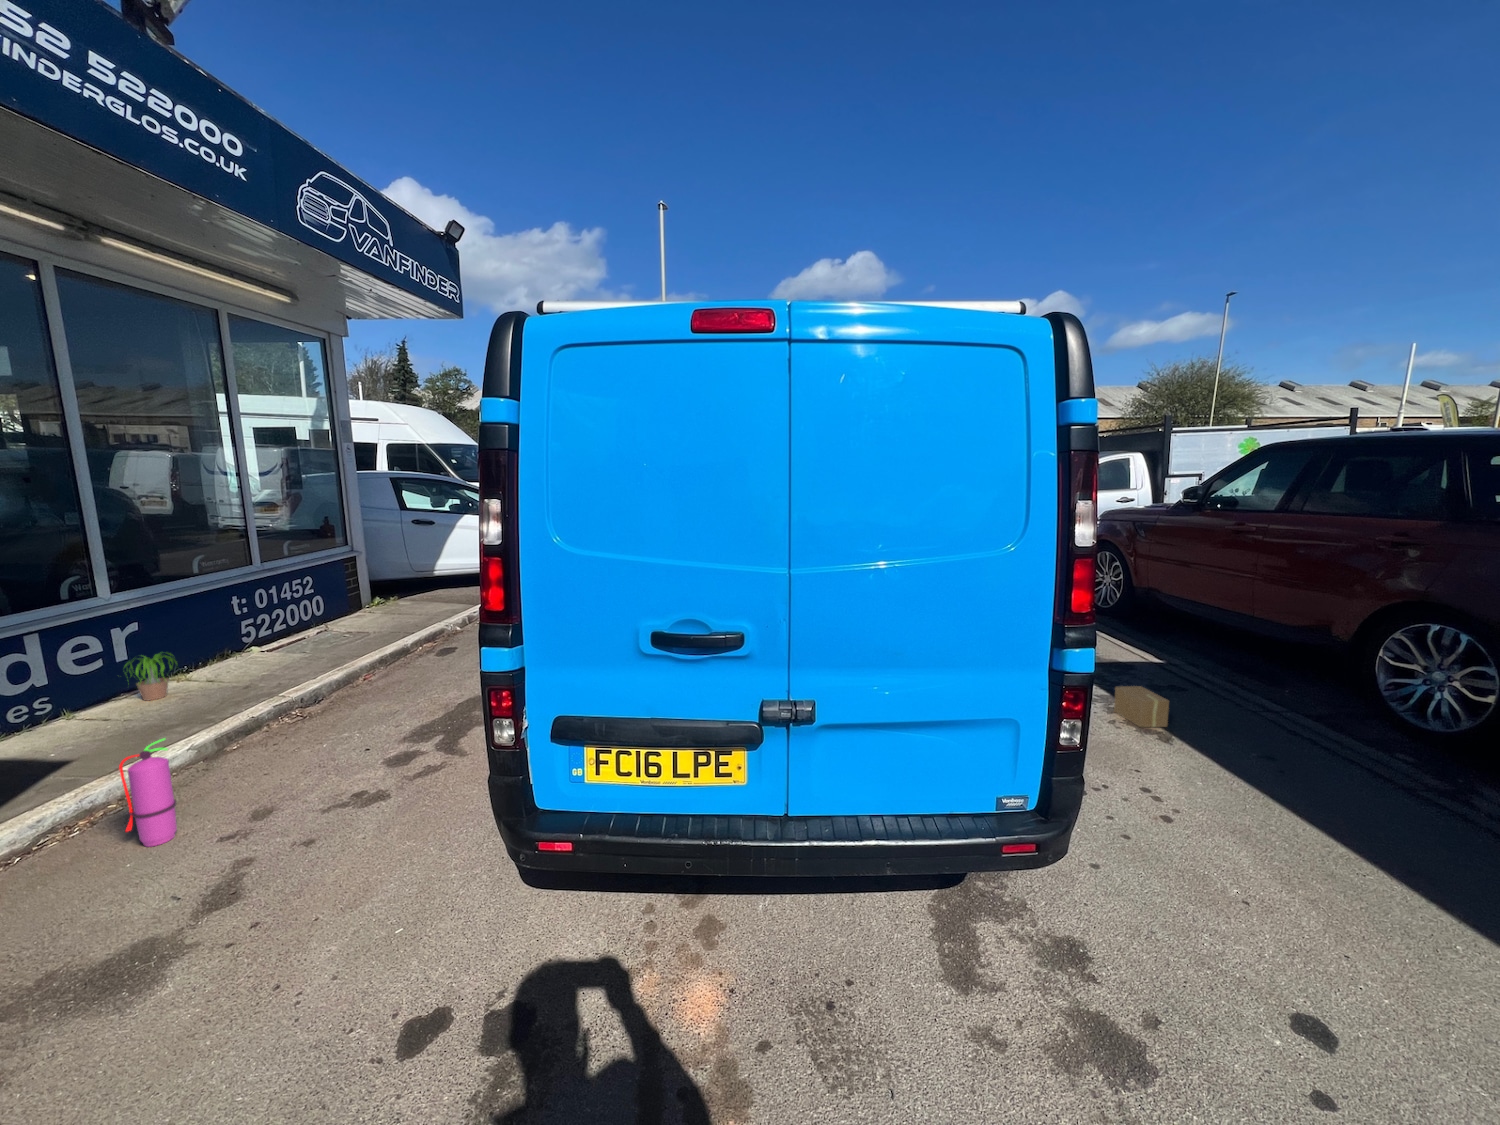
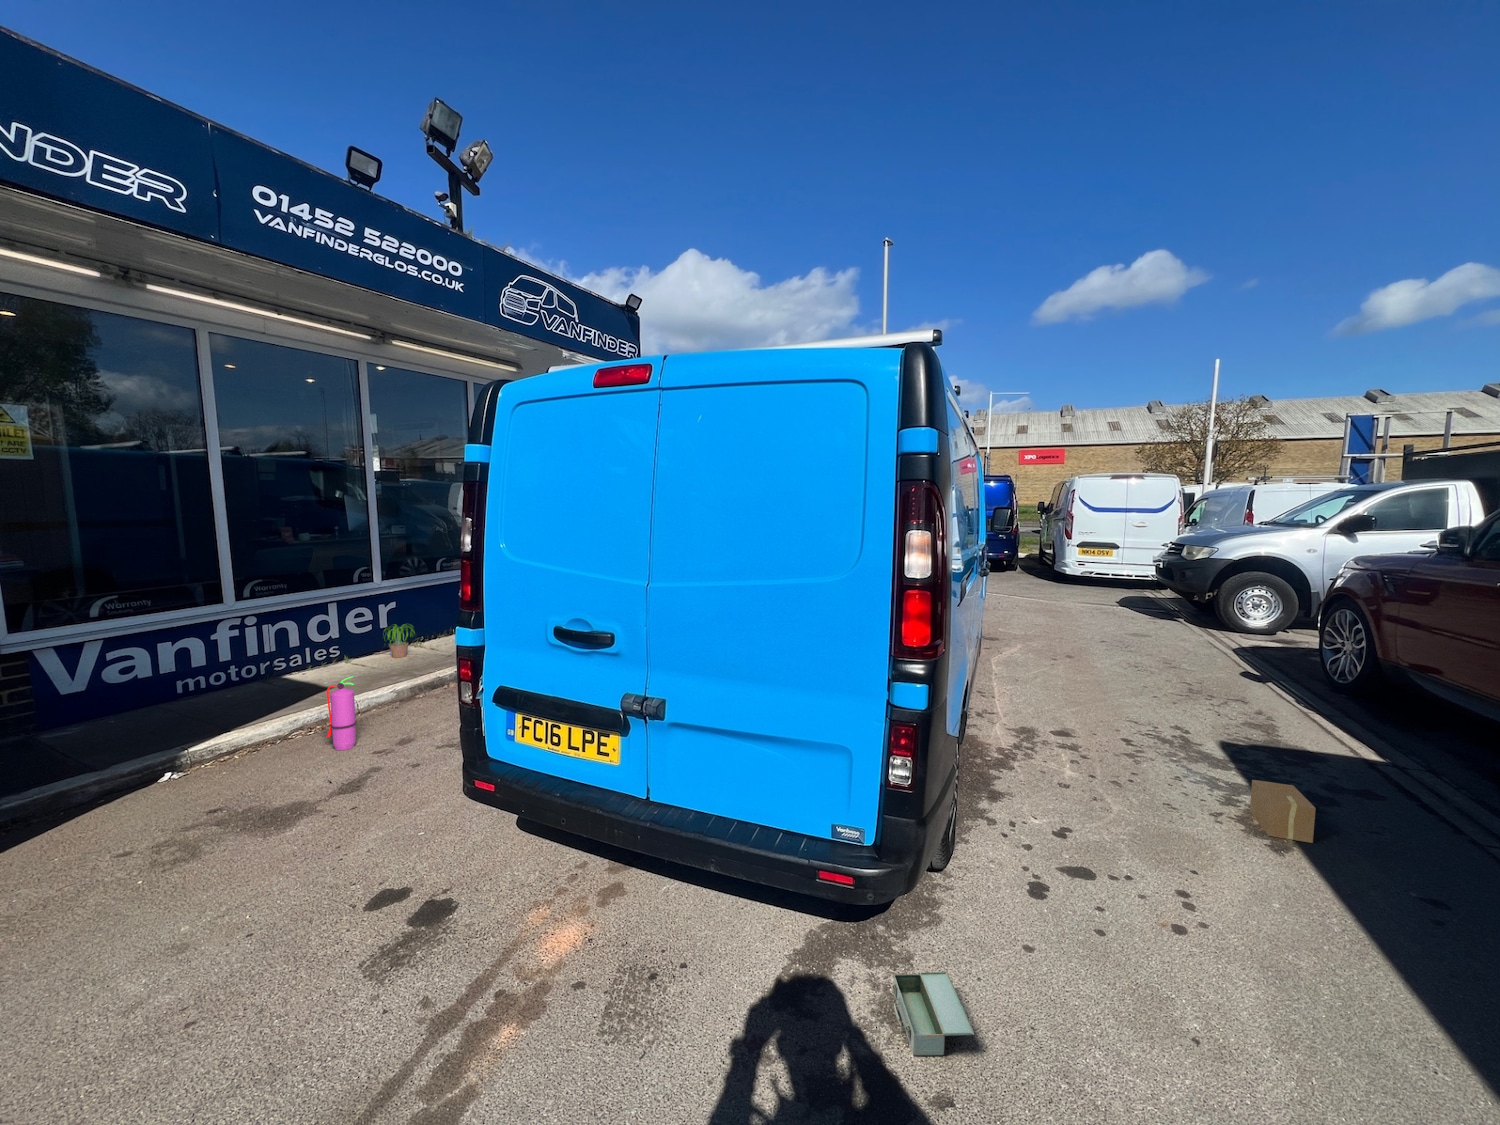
toolbox: none [1036,906,1139,991] -> present [893,972,974,1055]

